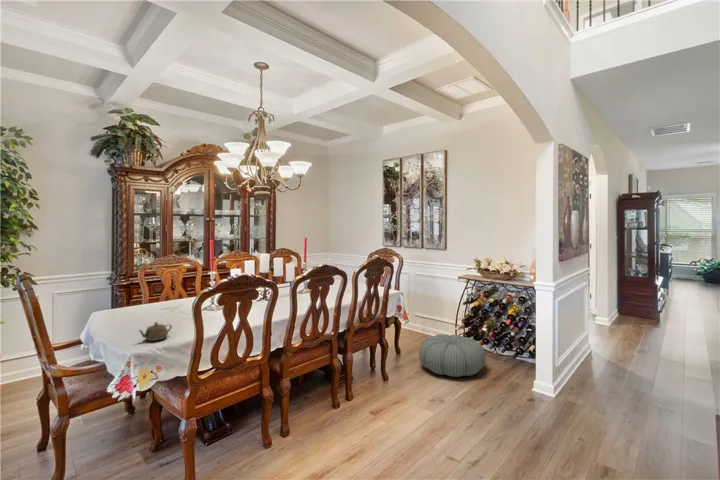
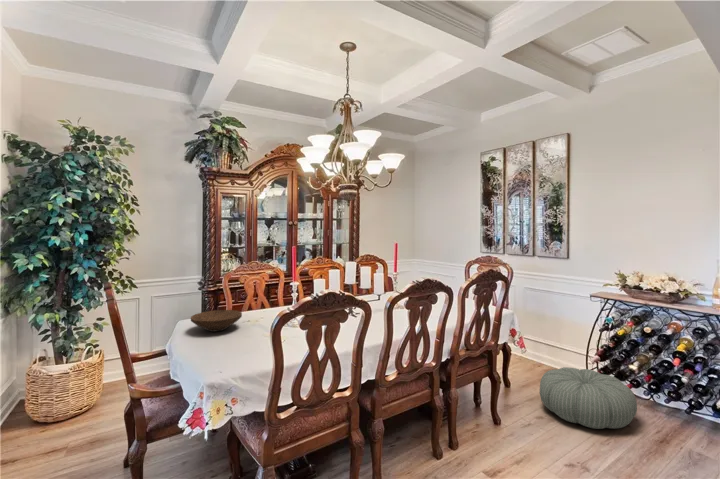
wooden bowl: none [109,298,161,317] -> present [191,310,242,332]
teapot: present [139,322,172,341] -> none [213,344,250,366]

